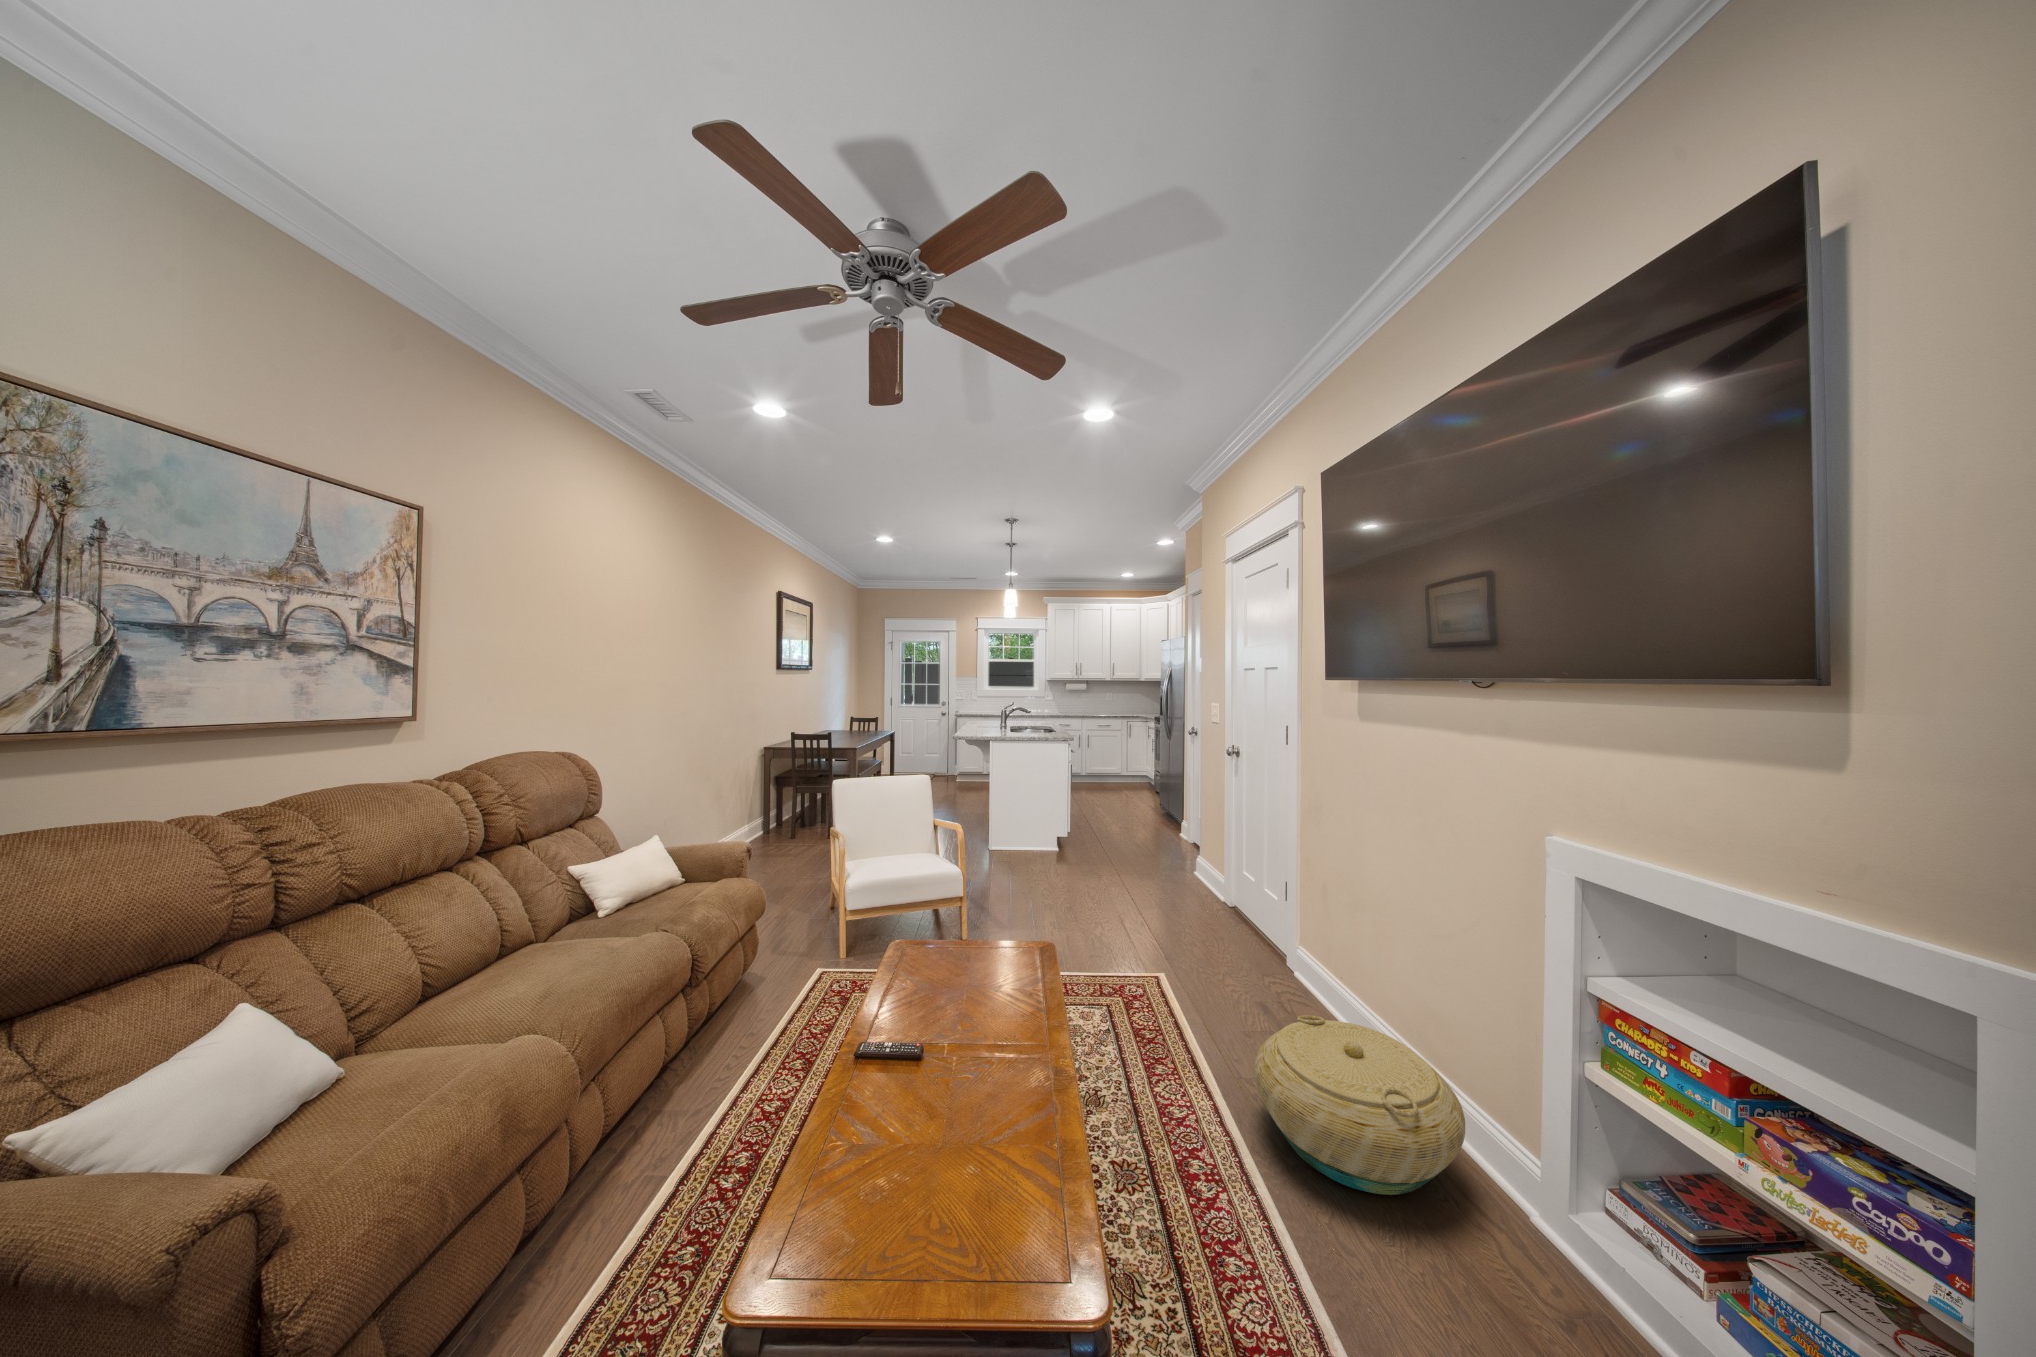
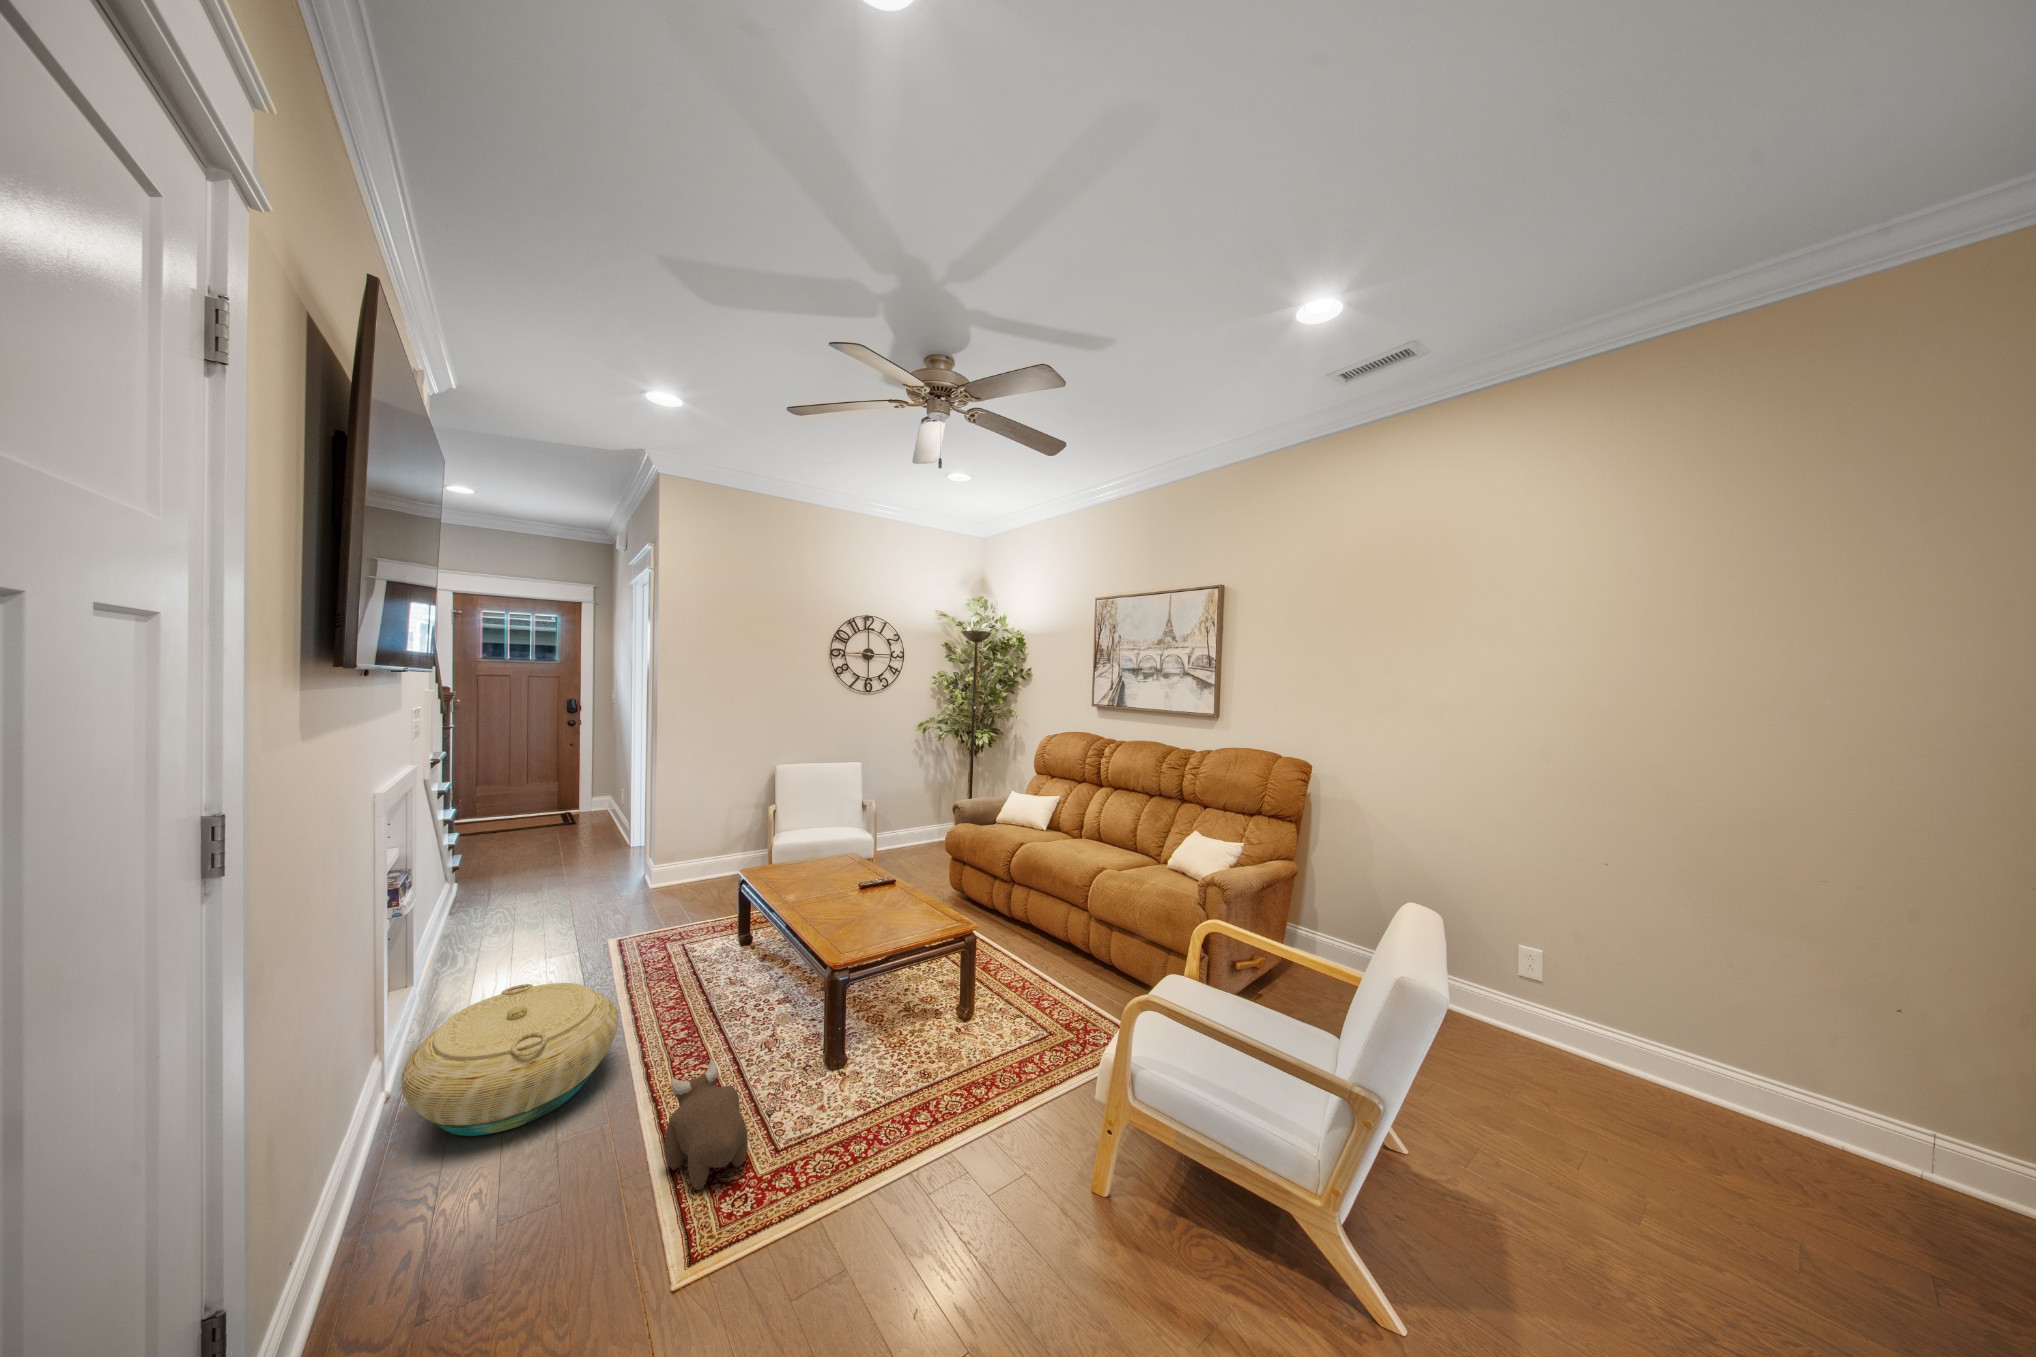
plush toy: none [1128,972,1183,1030] -> present [664,1060,748,1190]

